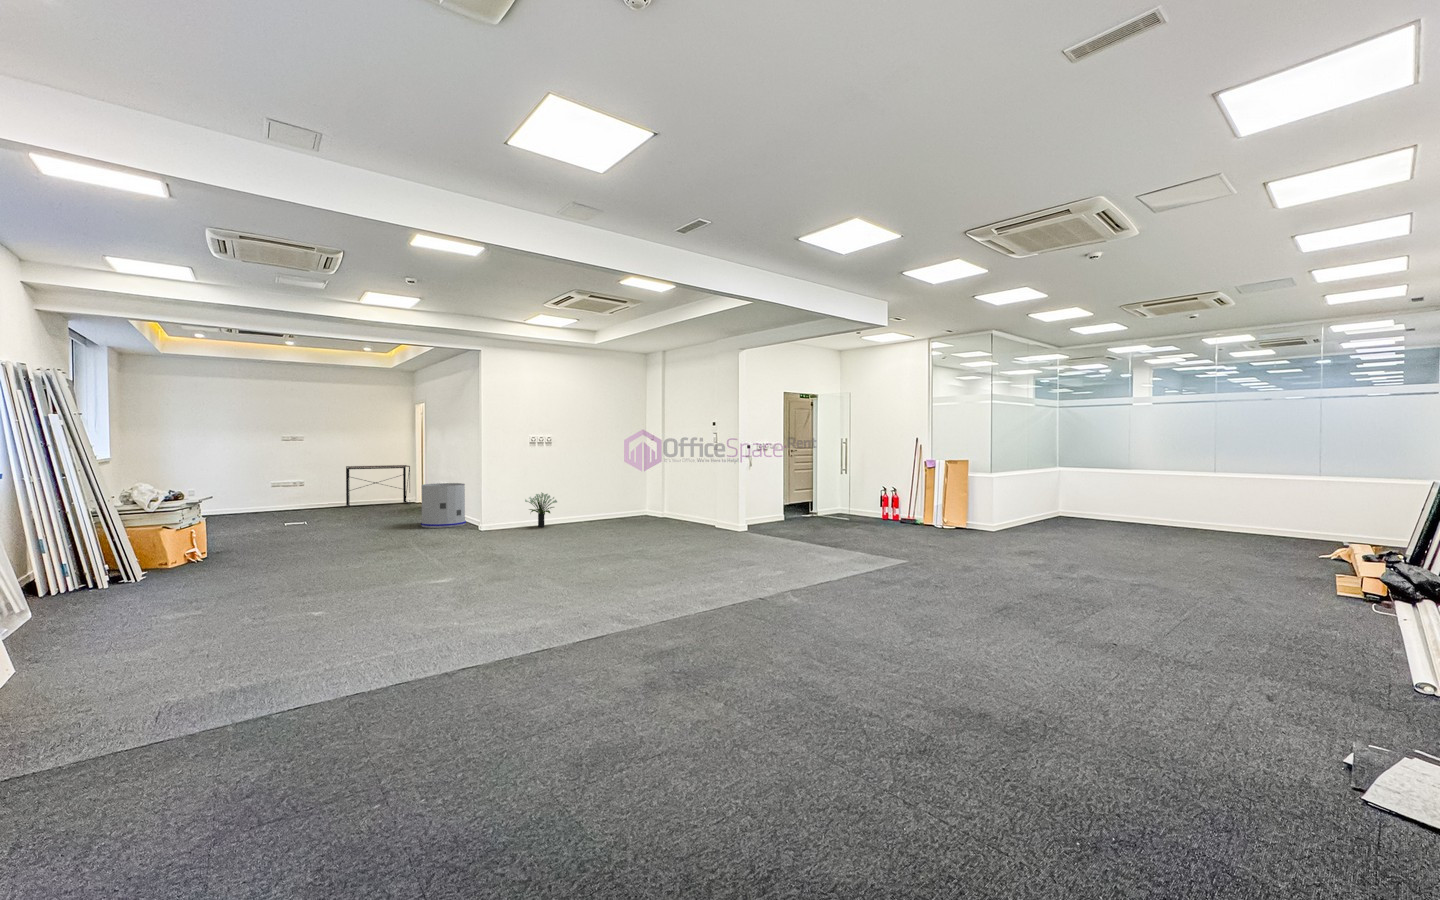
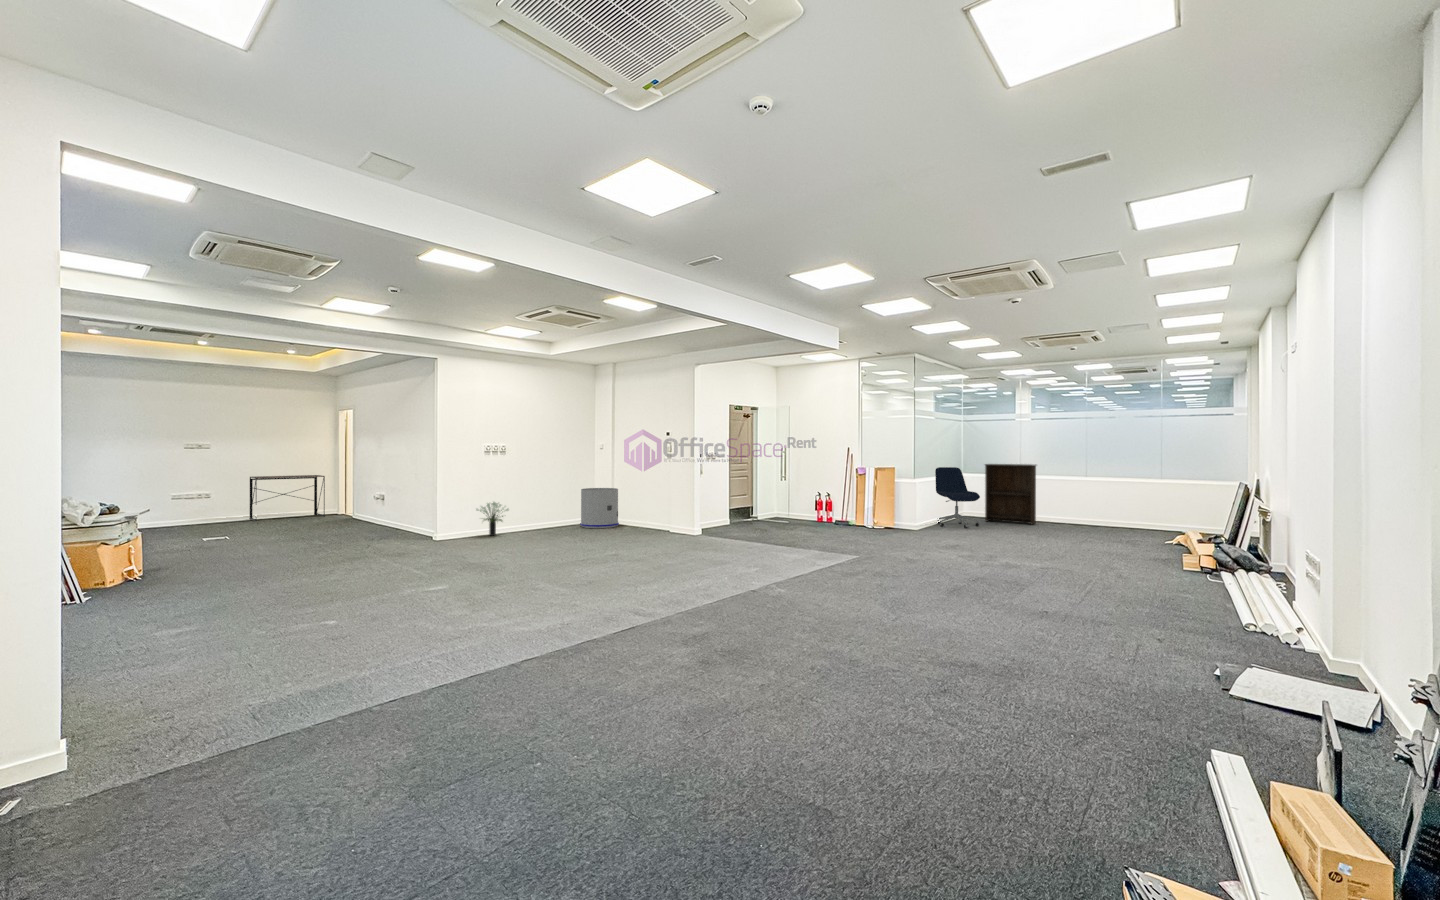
bookshelf: none [1088,457,1156,529] -> present [985,464,1036,525]
office chair: none [1026,461,1079,531] -> present [935,467,980,528]
trash can: present [421,483,466,528] -> present [580,488,619,528]

